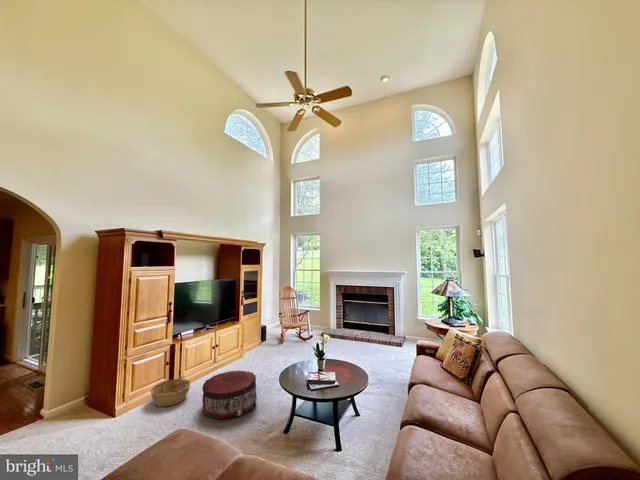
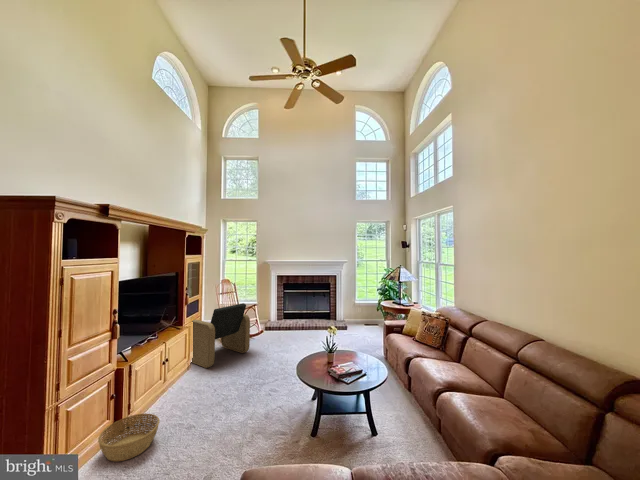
armchair: none [244,307,294,359] -> present [191,303,250,368]
pouf: present [202,371,257,419] -> none [189,384,262,453]

